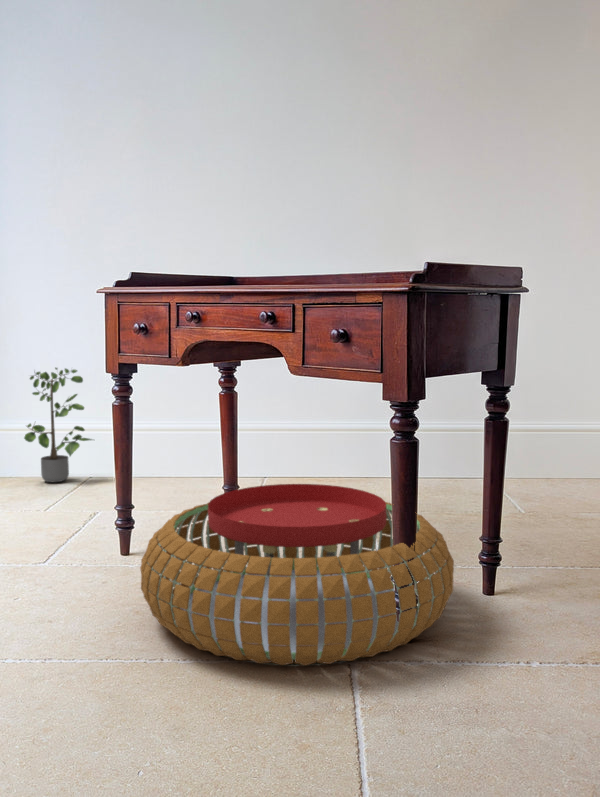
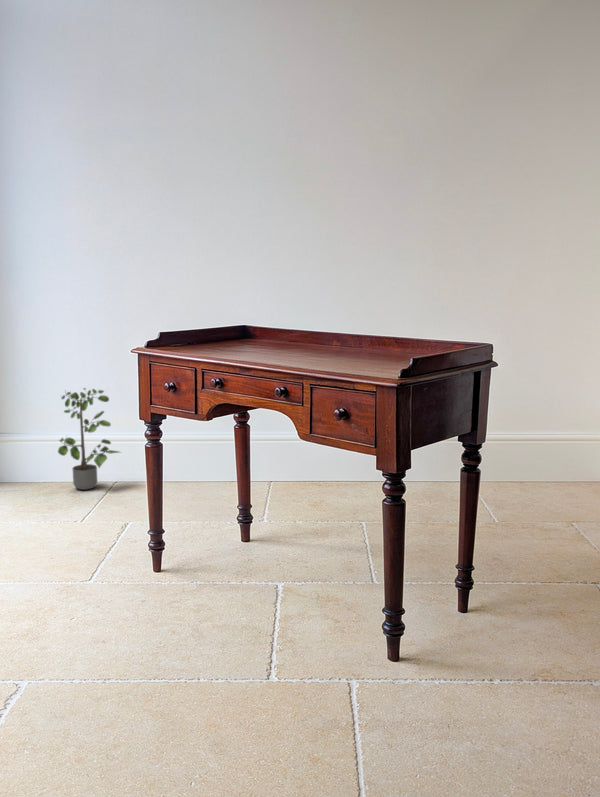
pouf: present [140,484,454,665] -> none [177,520,434,685]

